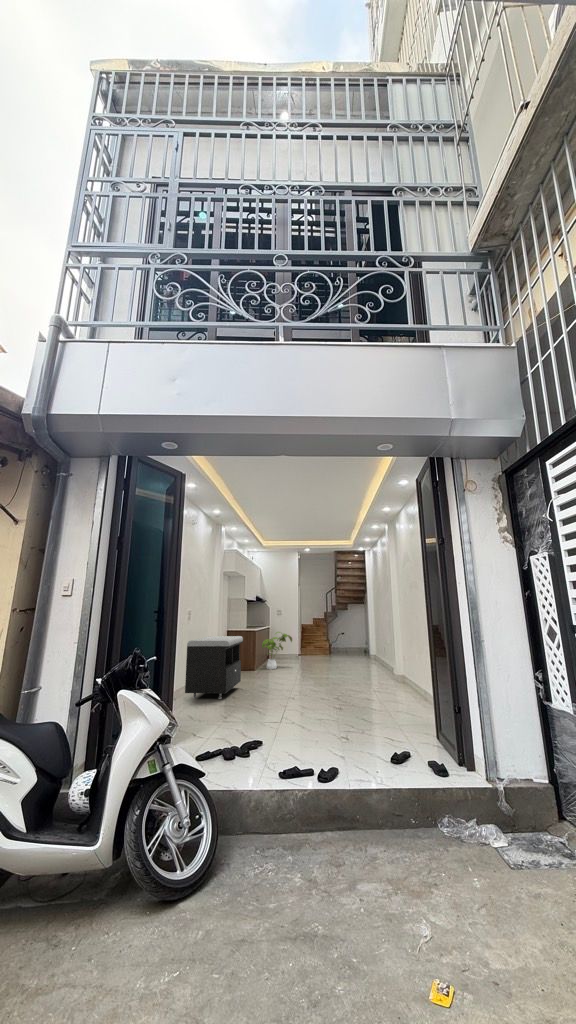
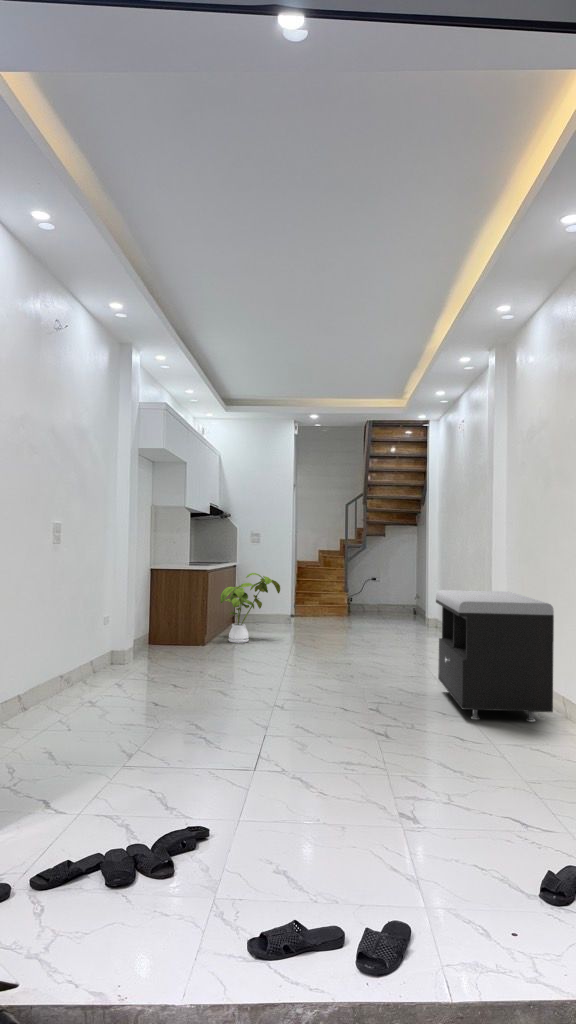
storage bench: present [185,636,243,699] -> present [436,590,554,722]

